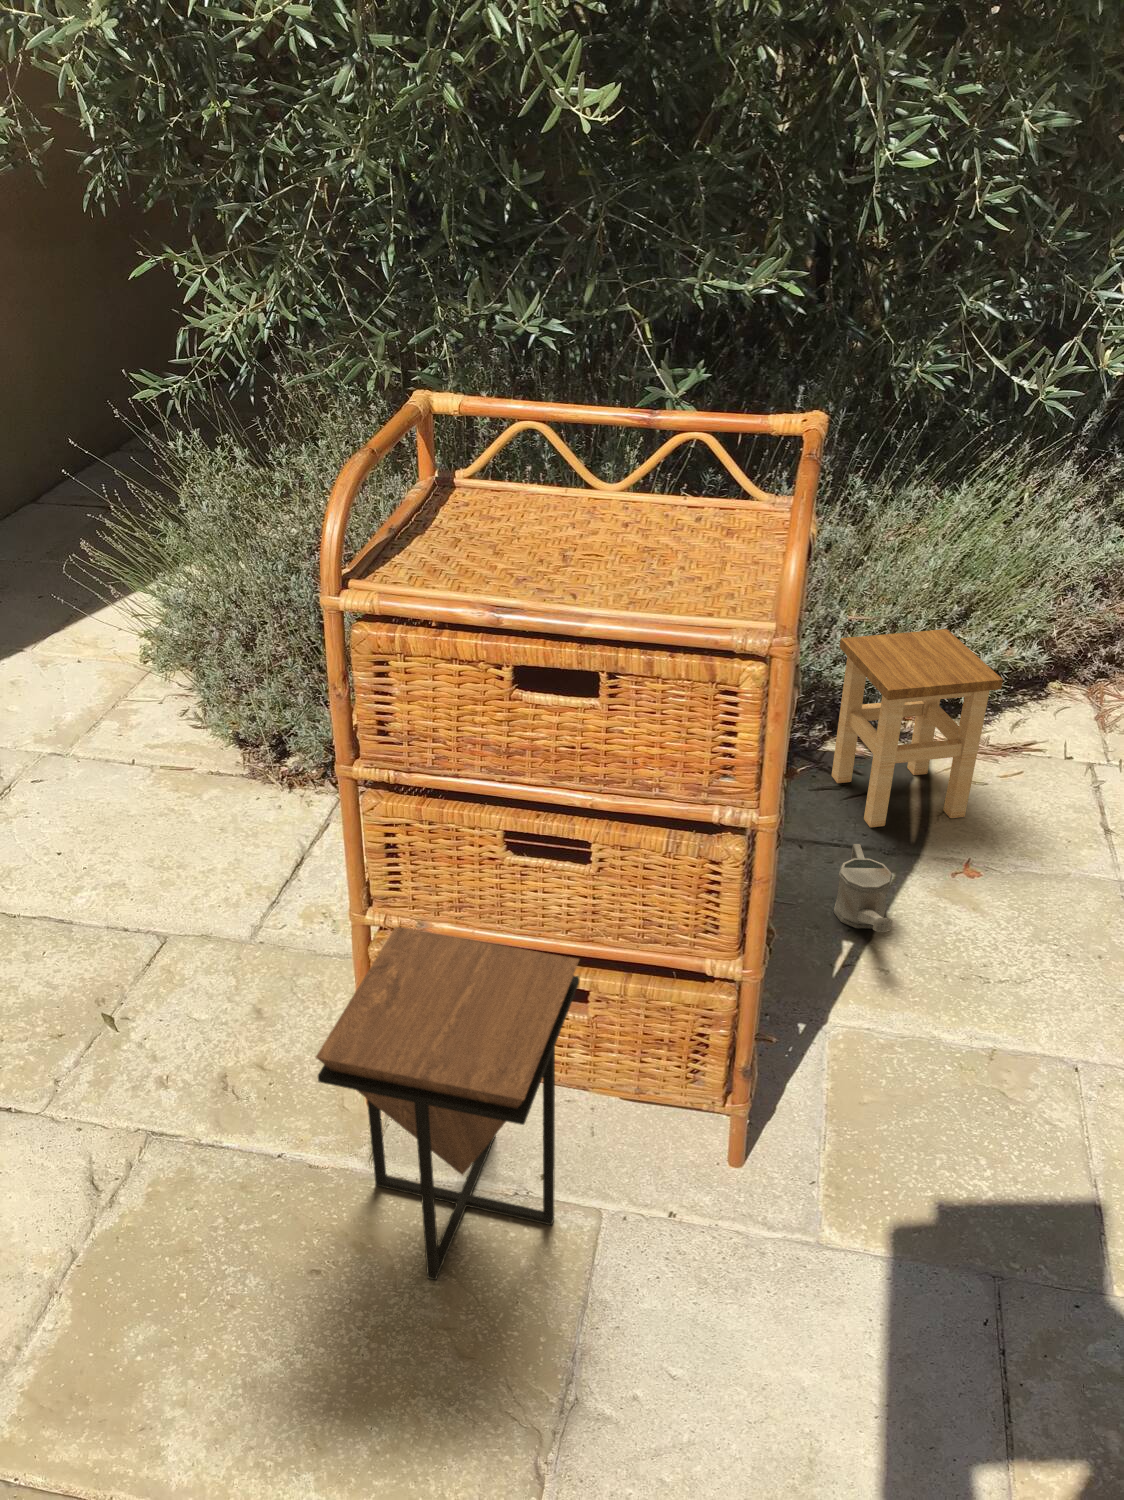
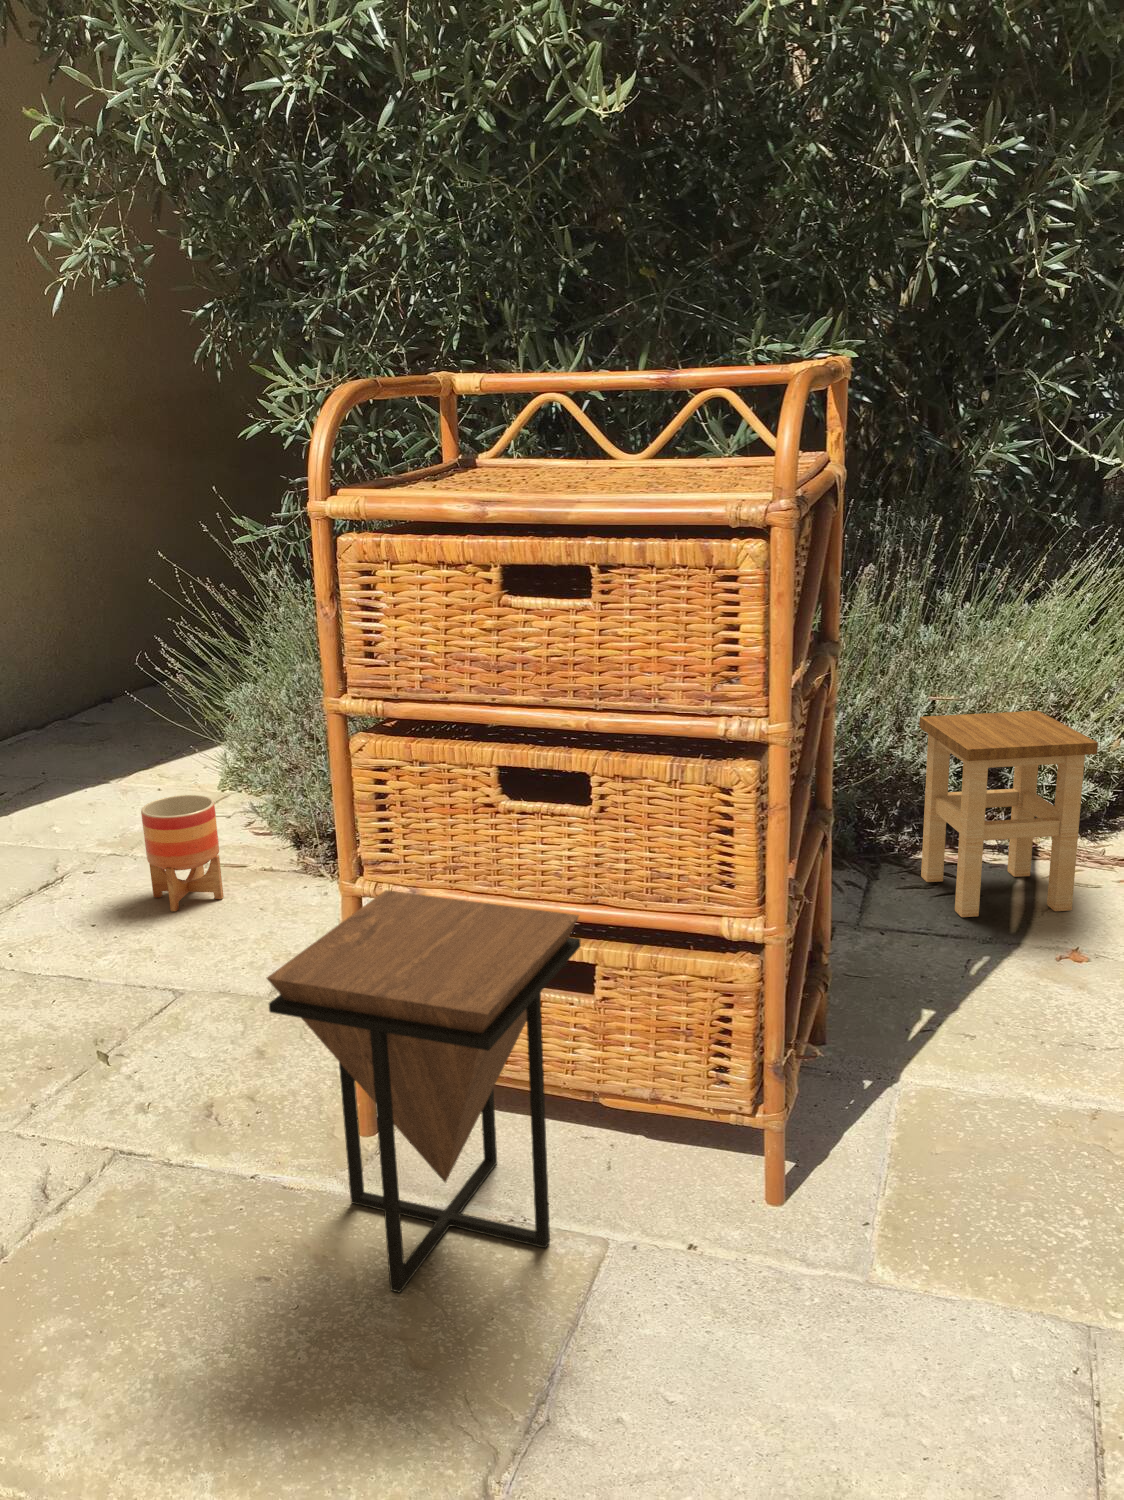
planter: none [92,718,179,835] -> present [141,795,224,911]
watering can: present [834,844,892,932] -> none [913,912,978,1000]

